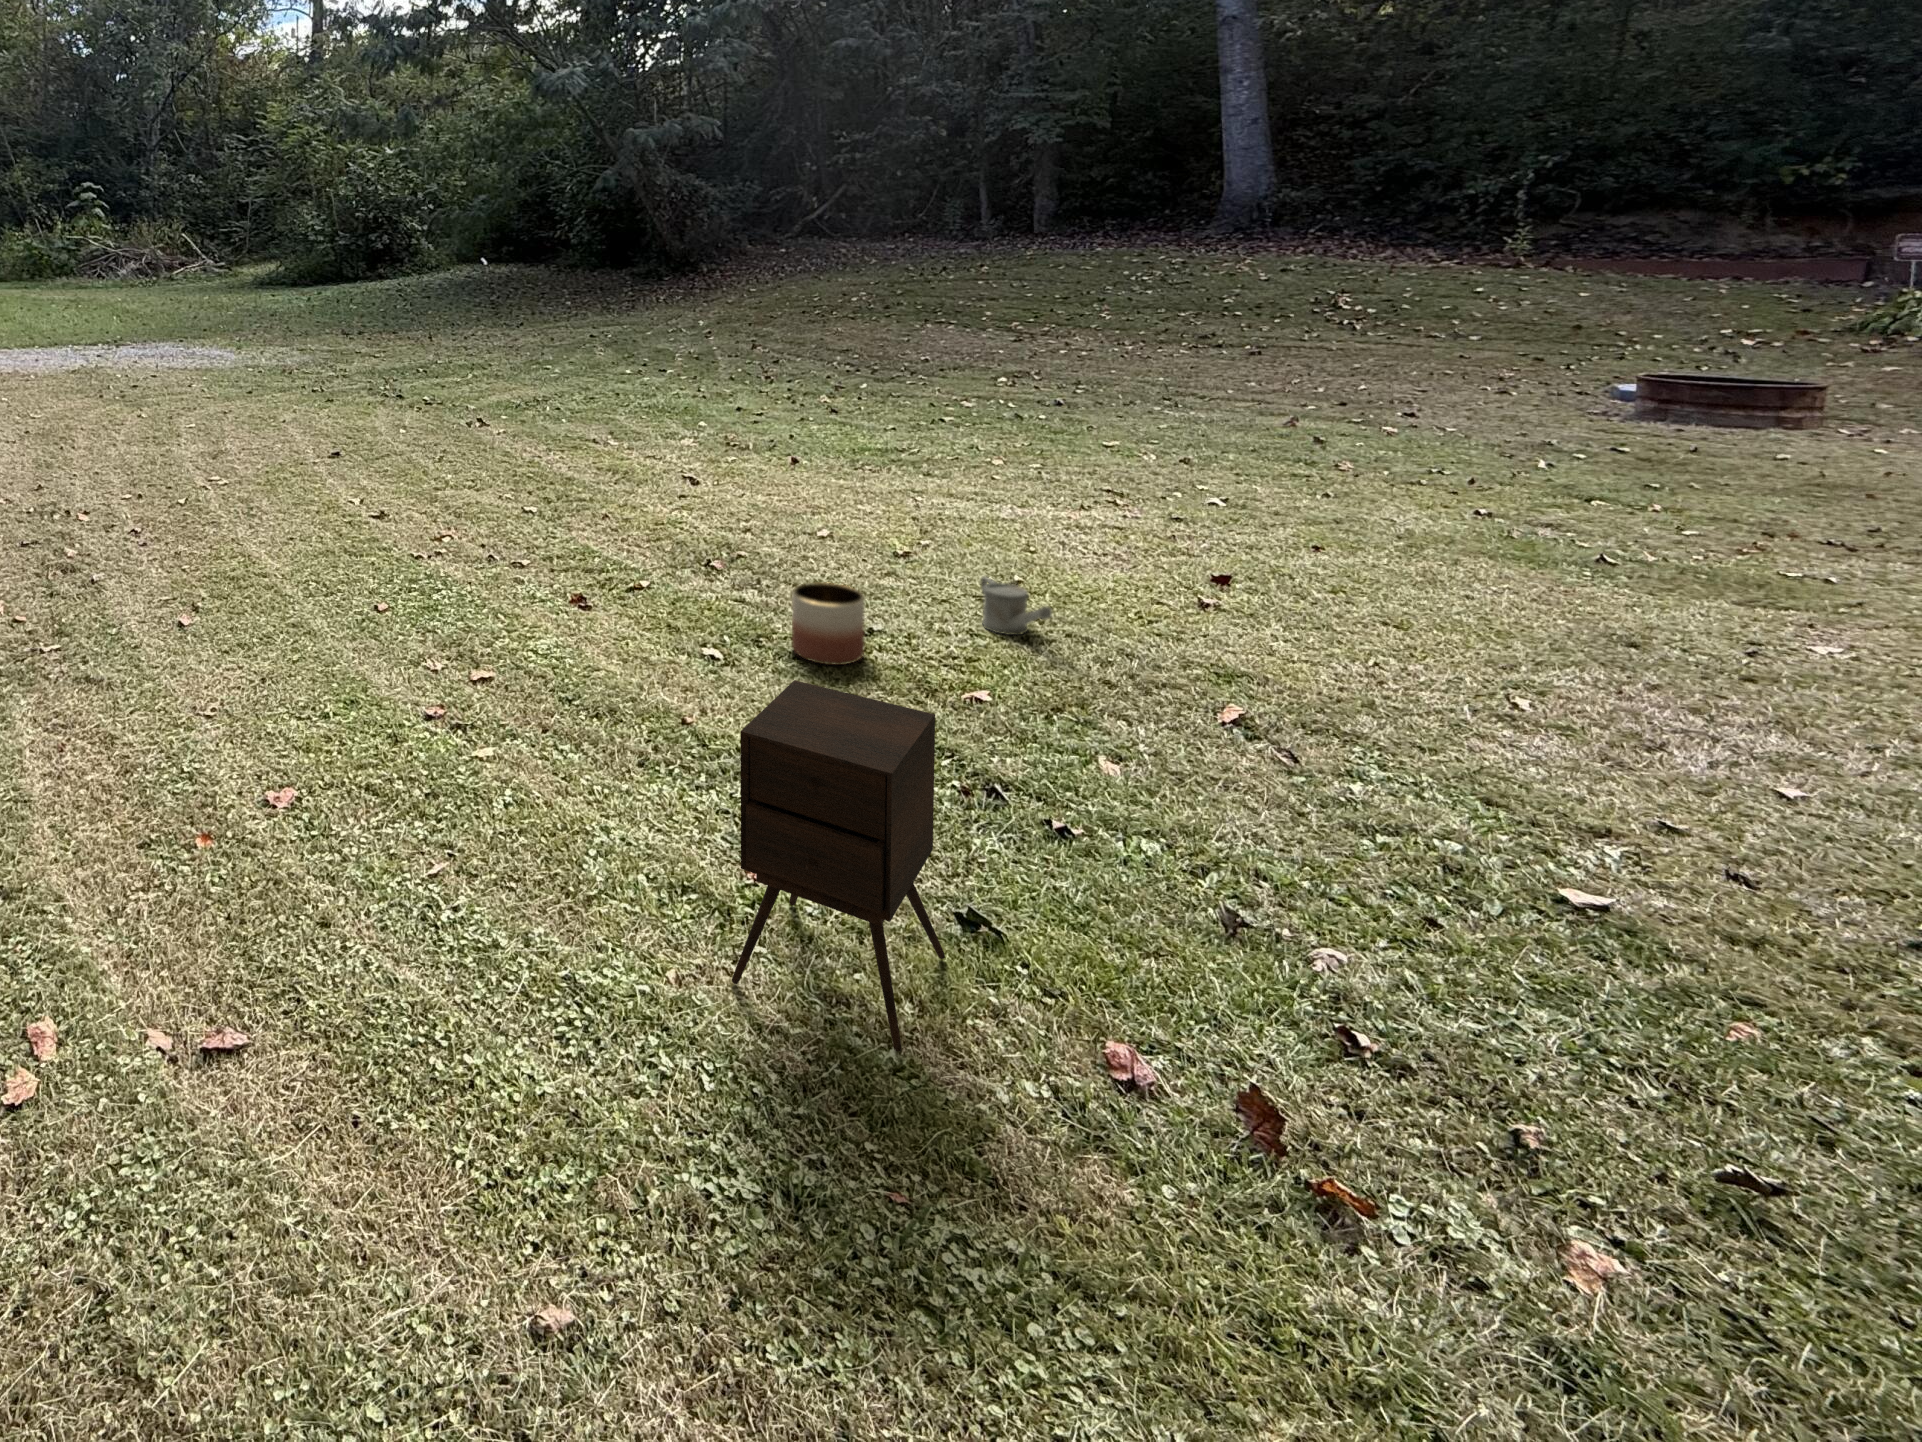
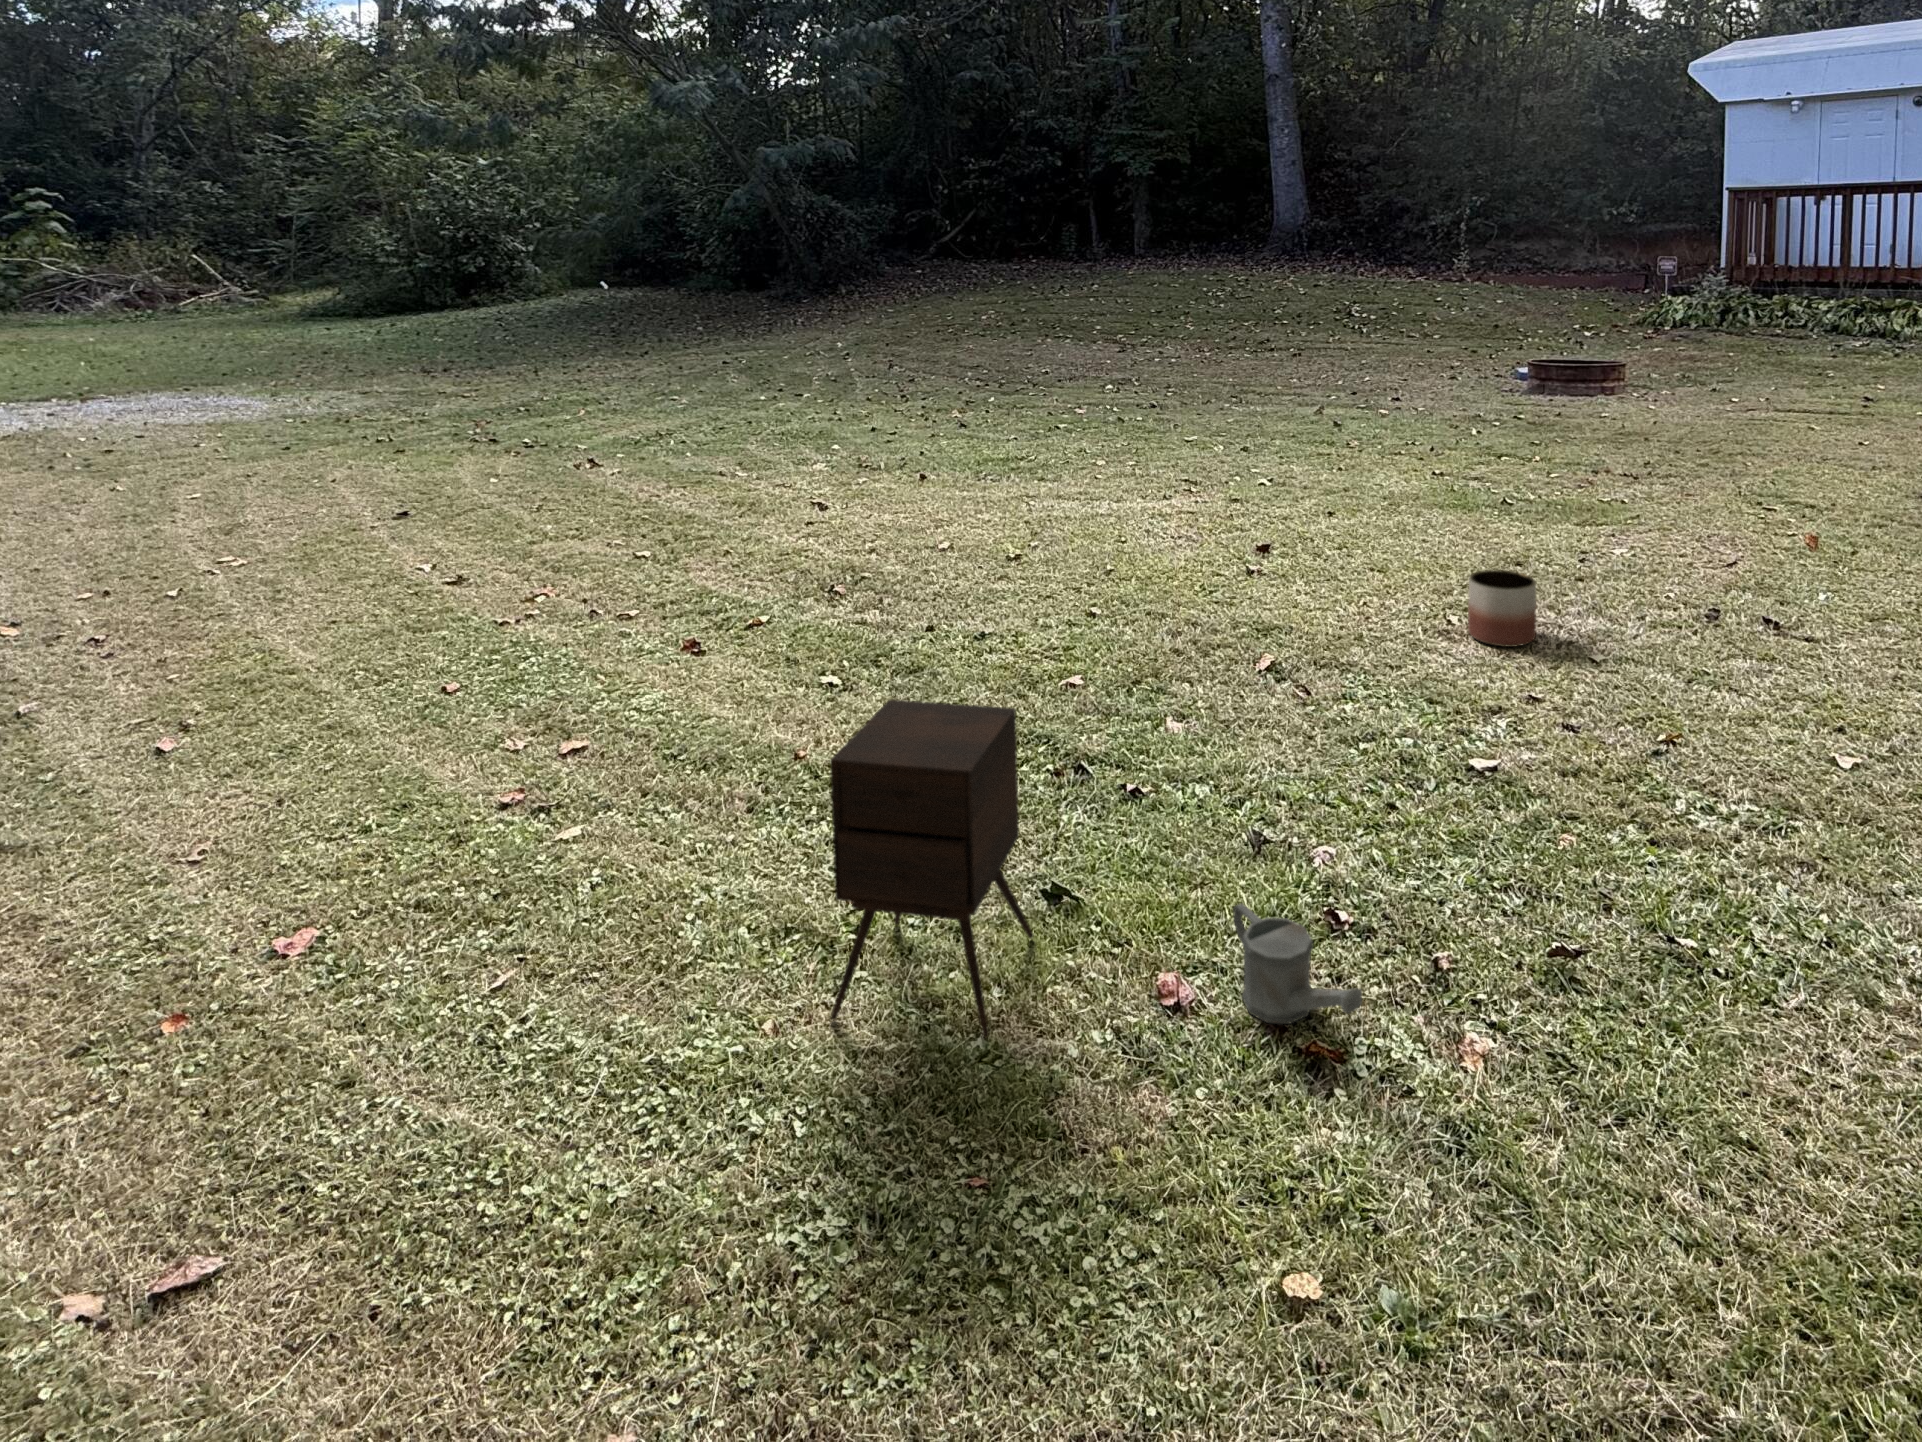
watering can: present [981,576,1052,635] -> present [1233,904,1362,1024]
planter: present [792,582,865,665] -> present [1468,570,1536,647]

